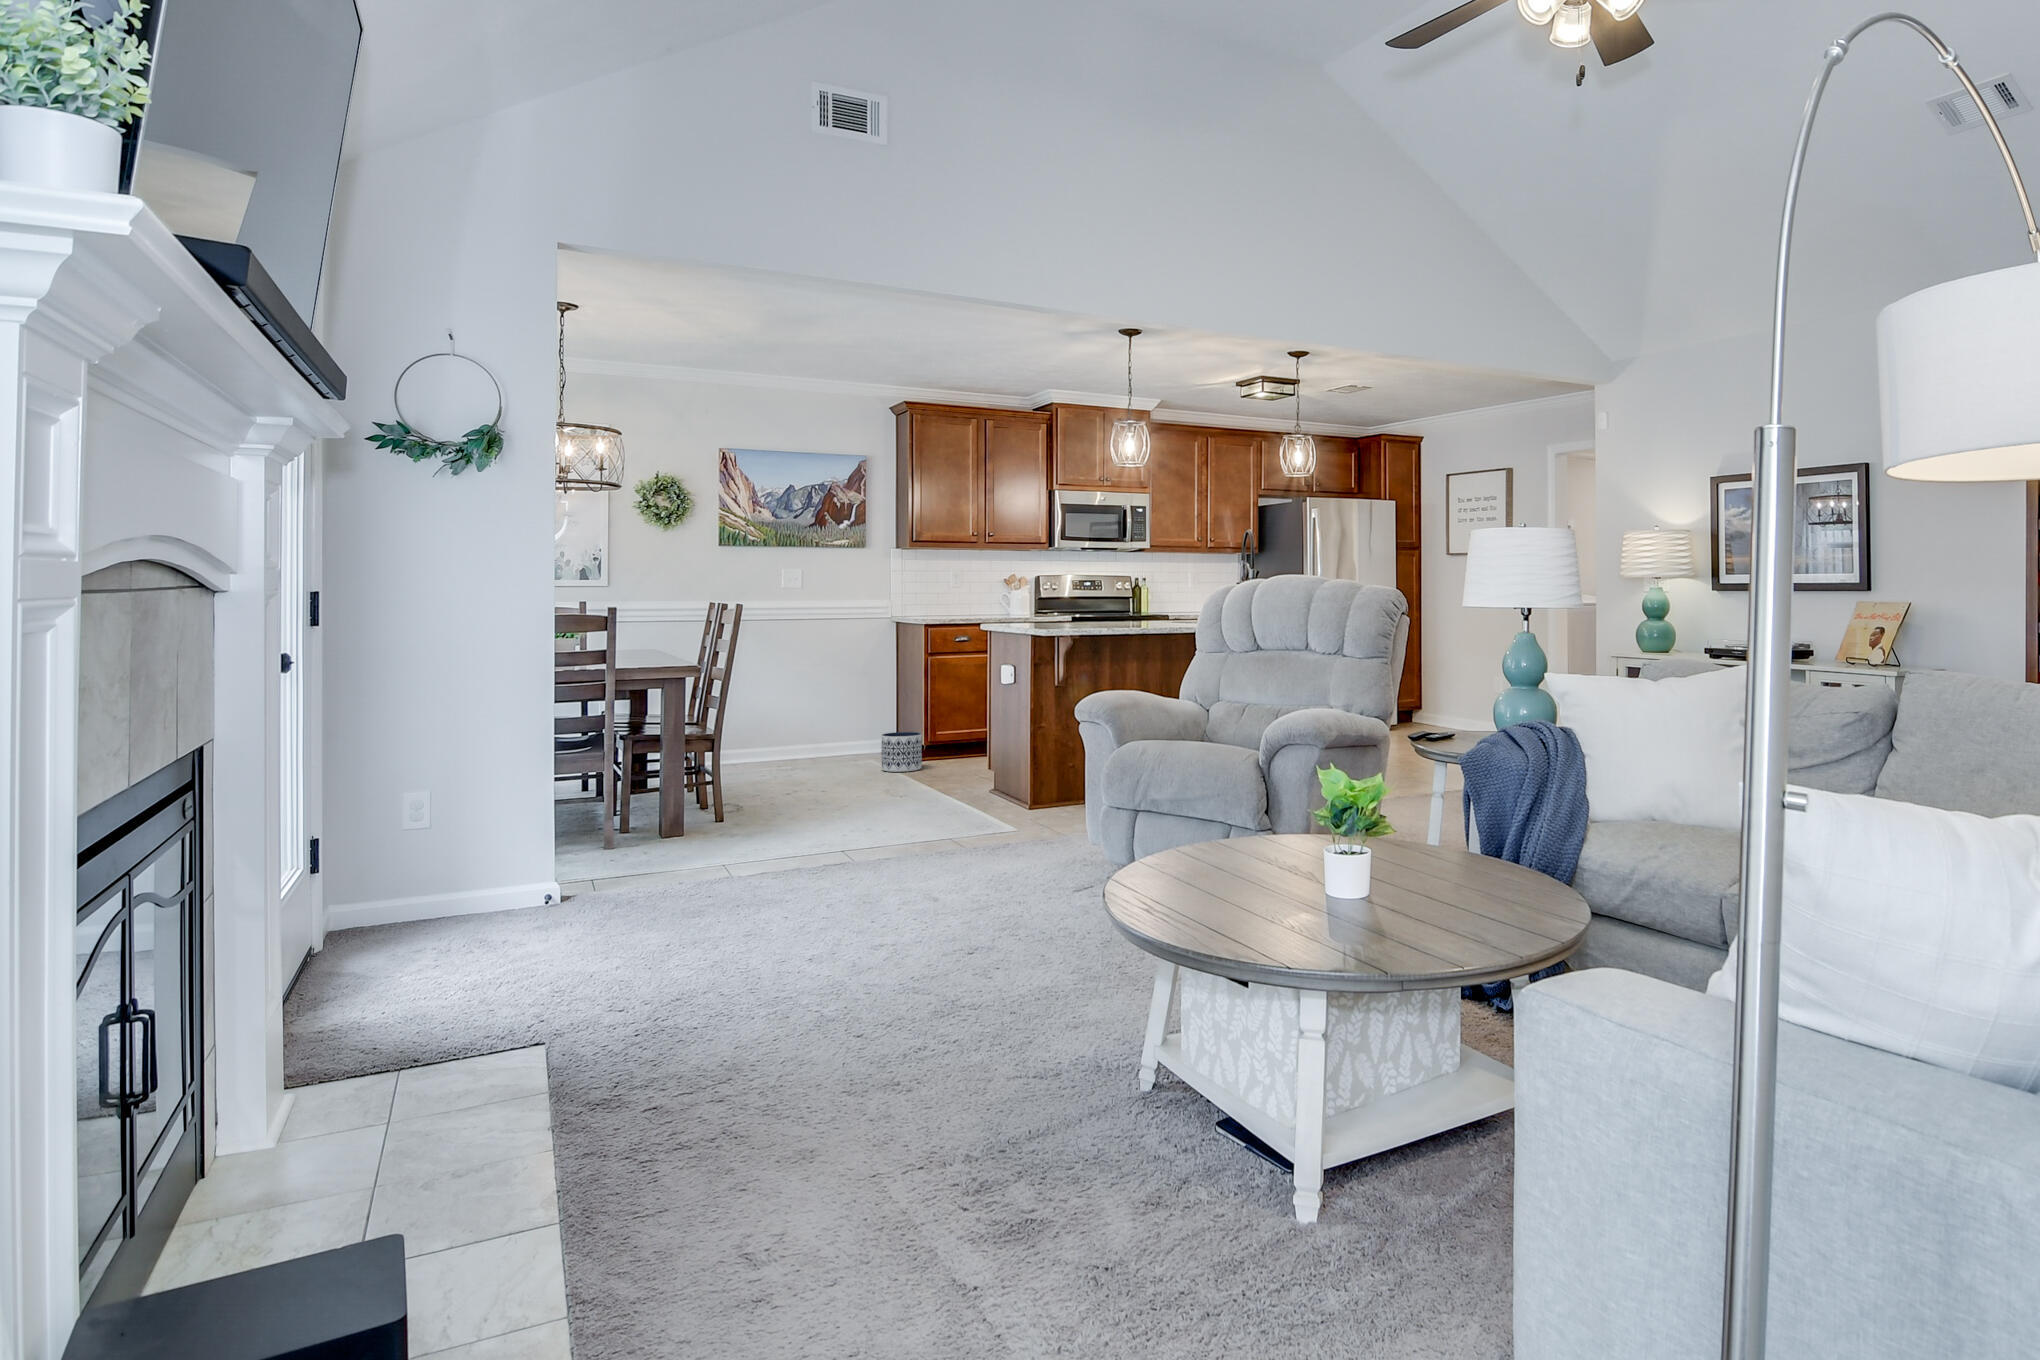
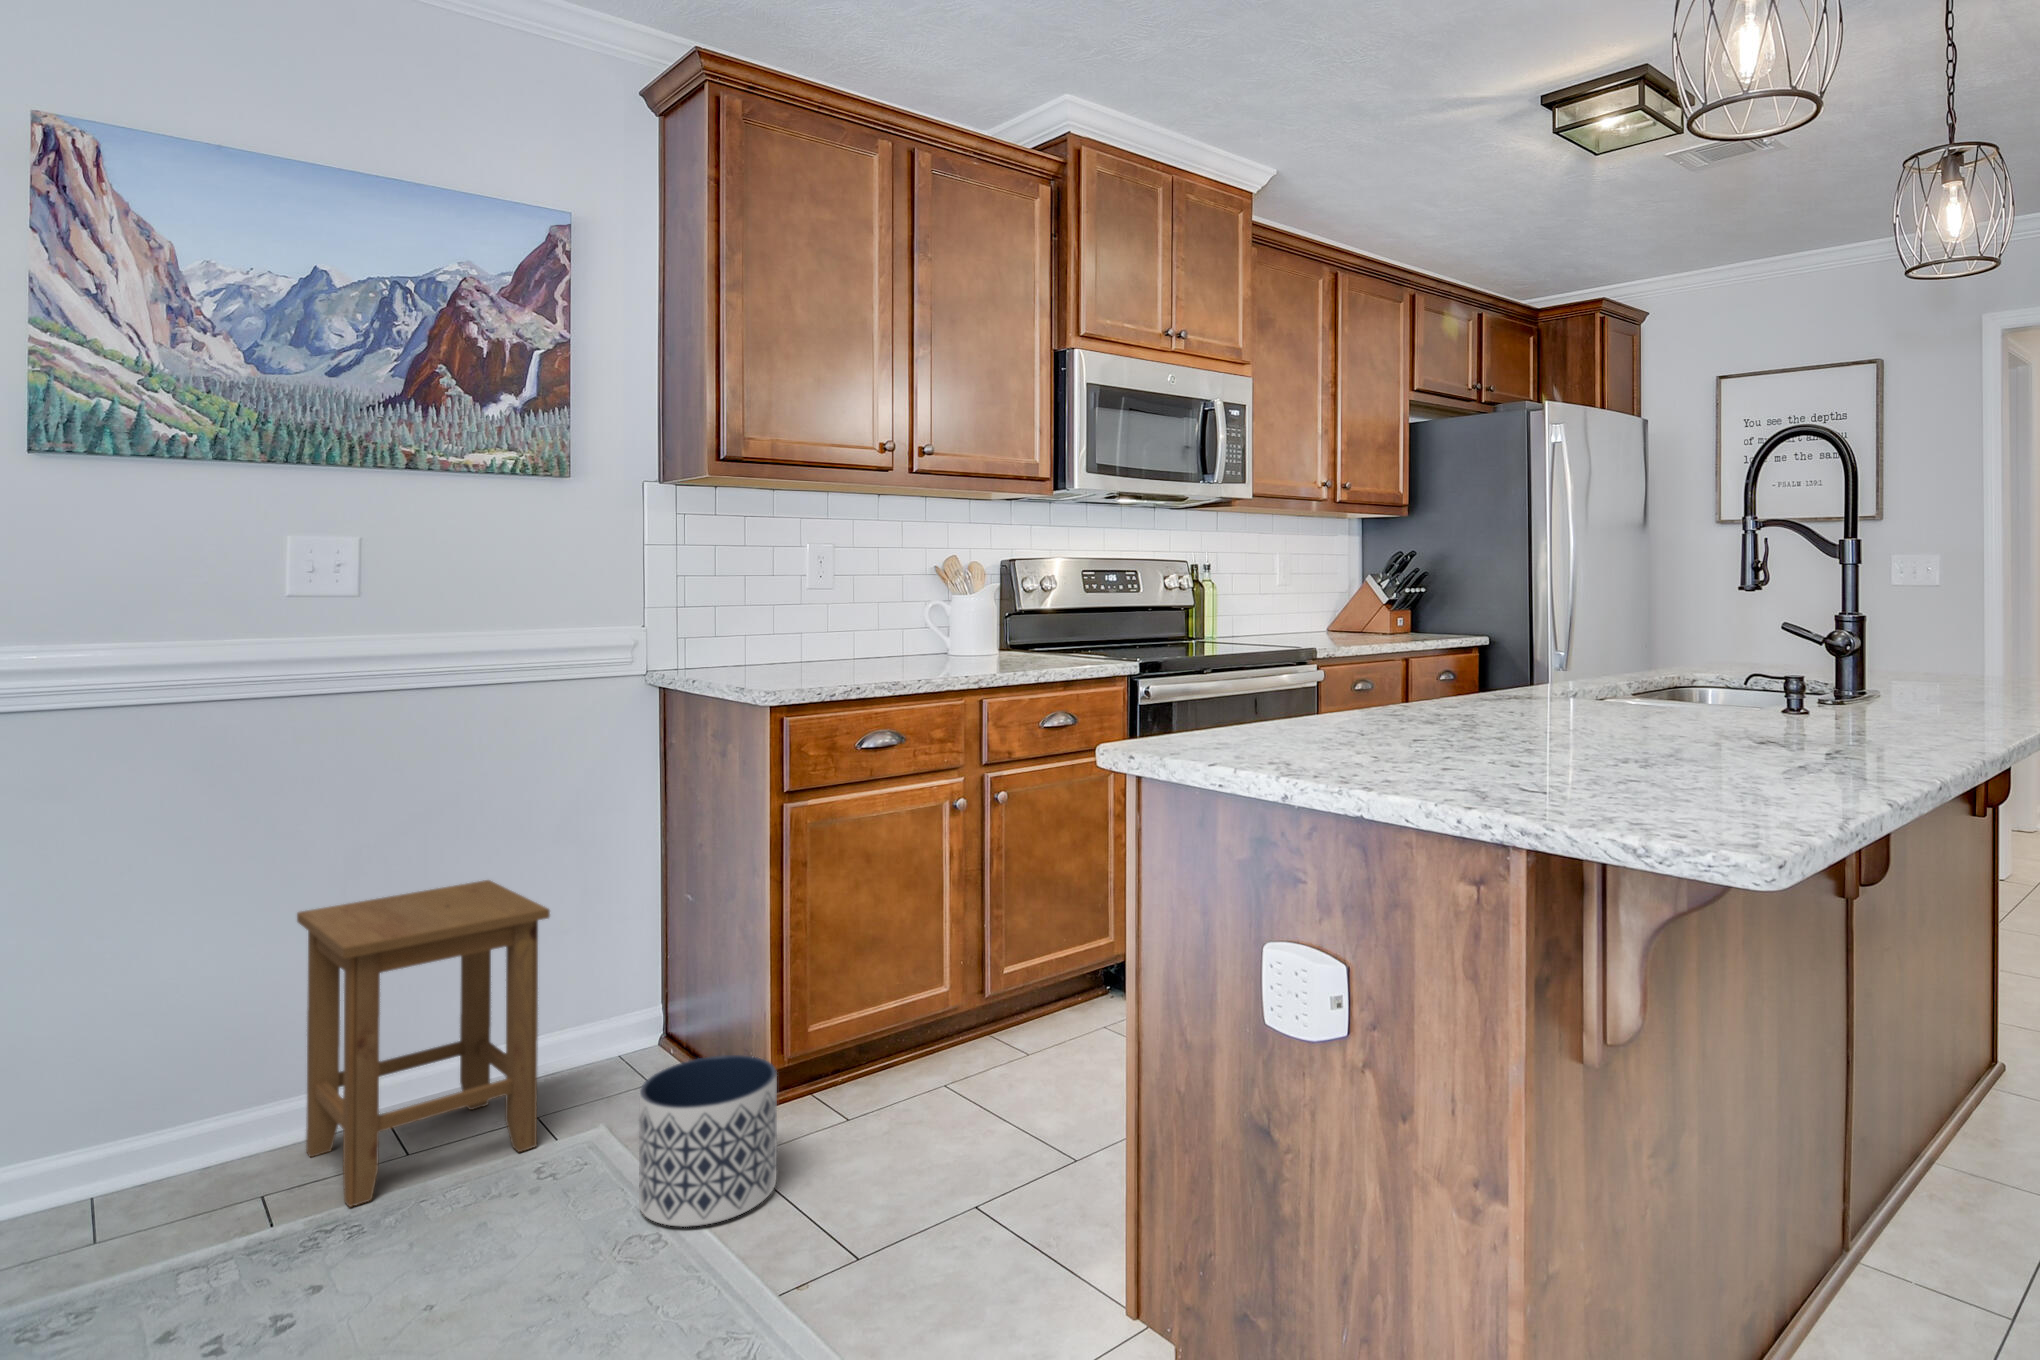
stool: none [786,684,858,767] -> present [297,880,550,1207]

